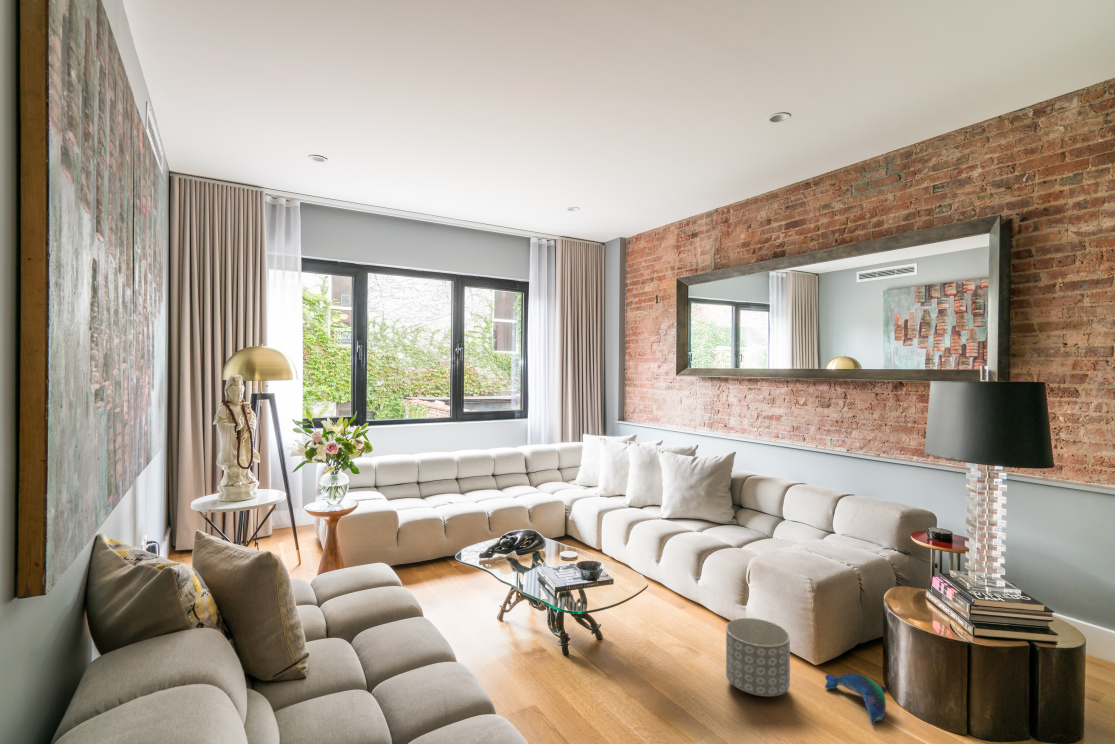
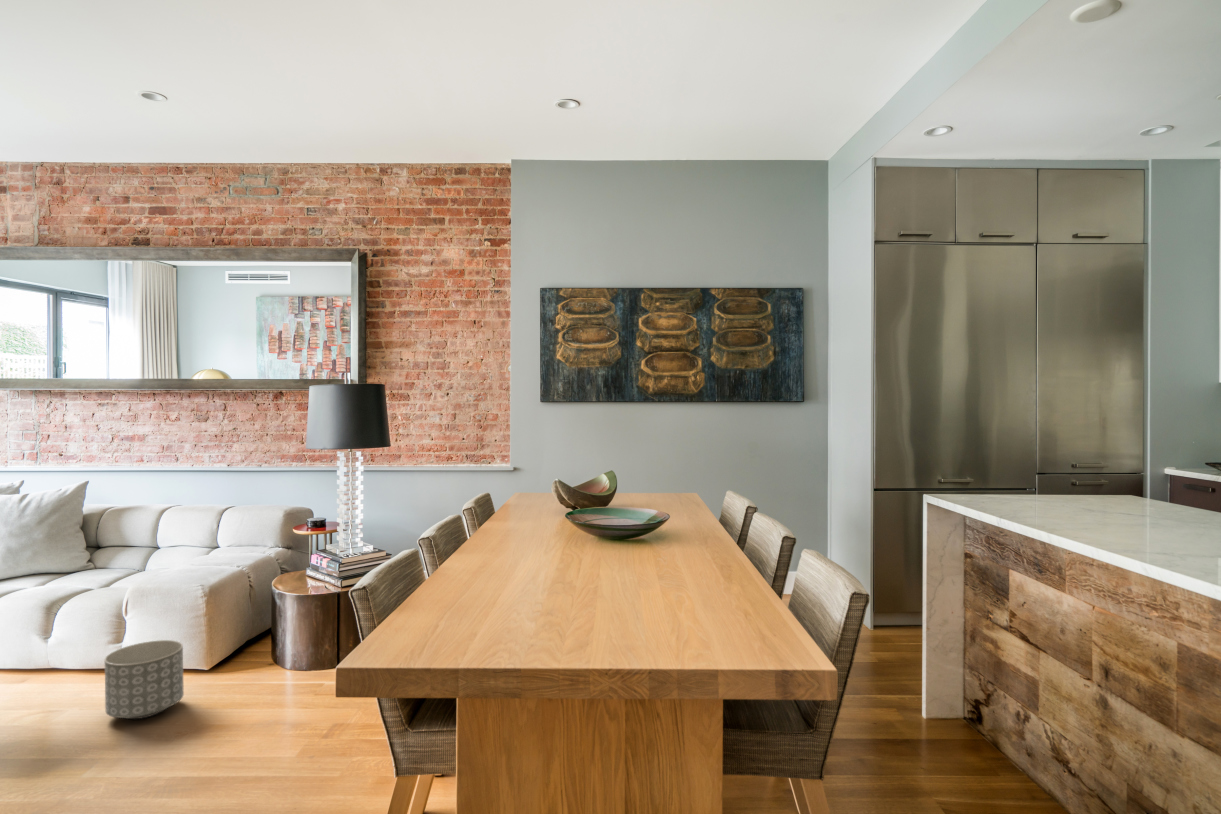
plush toy: present [825,673,887,725] -> none [219,658,277,692]

